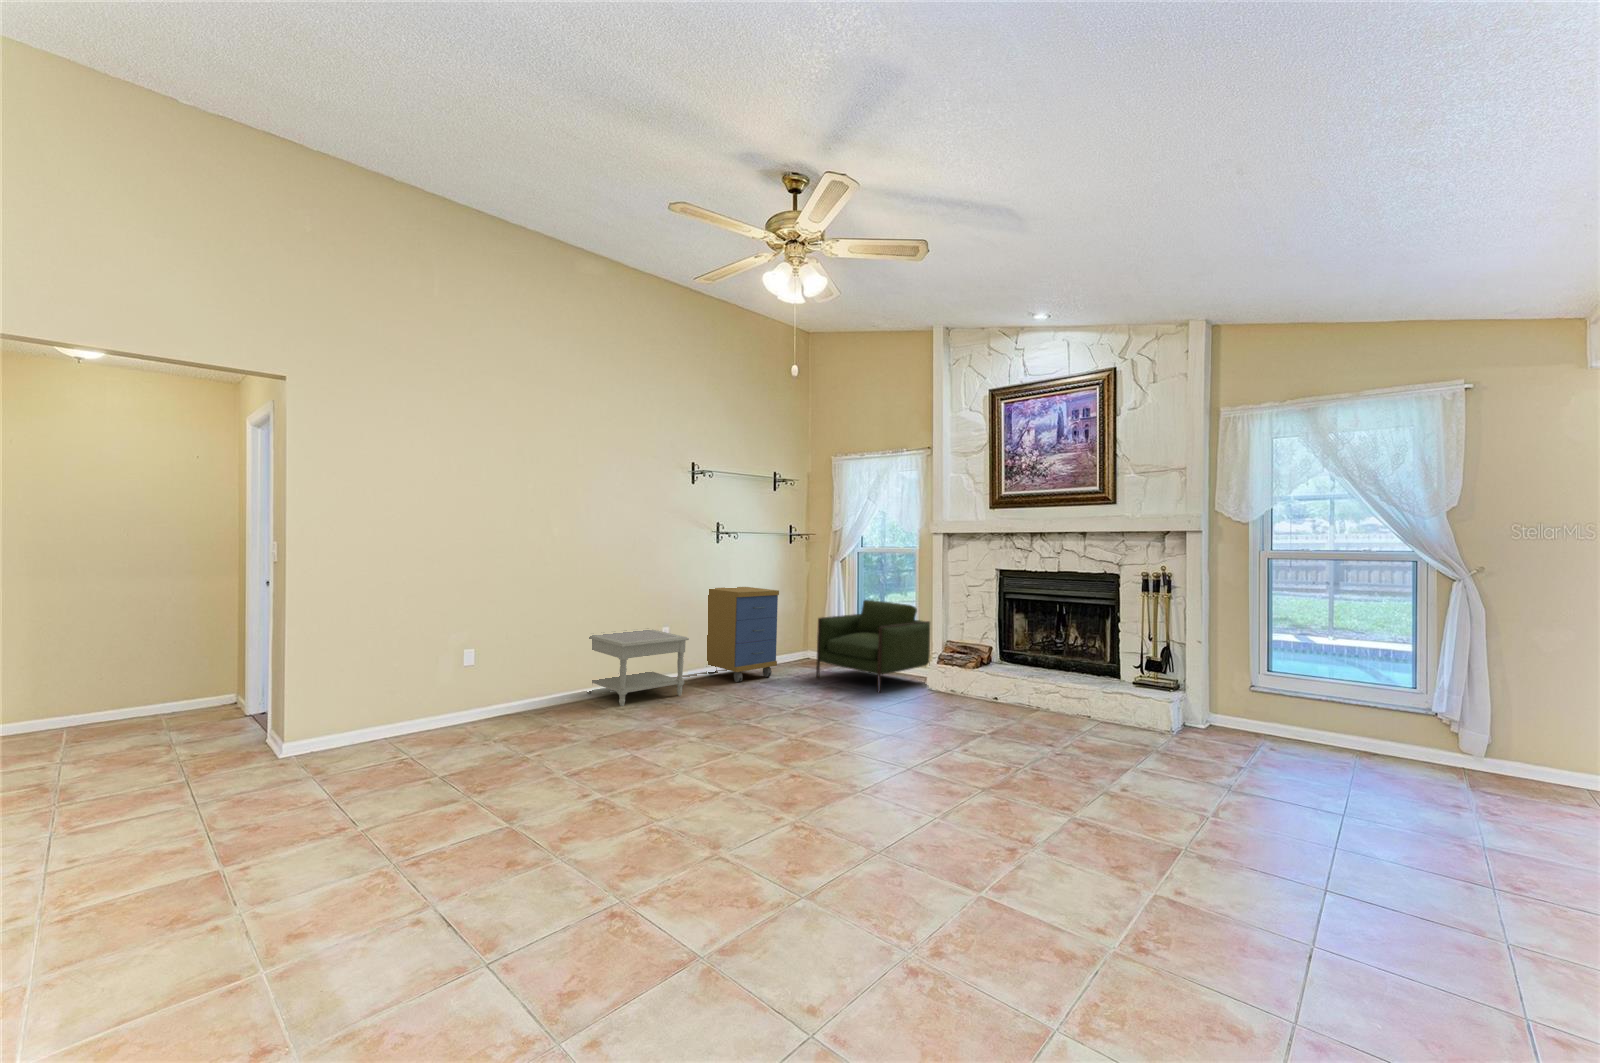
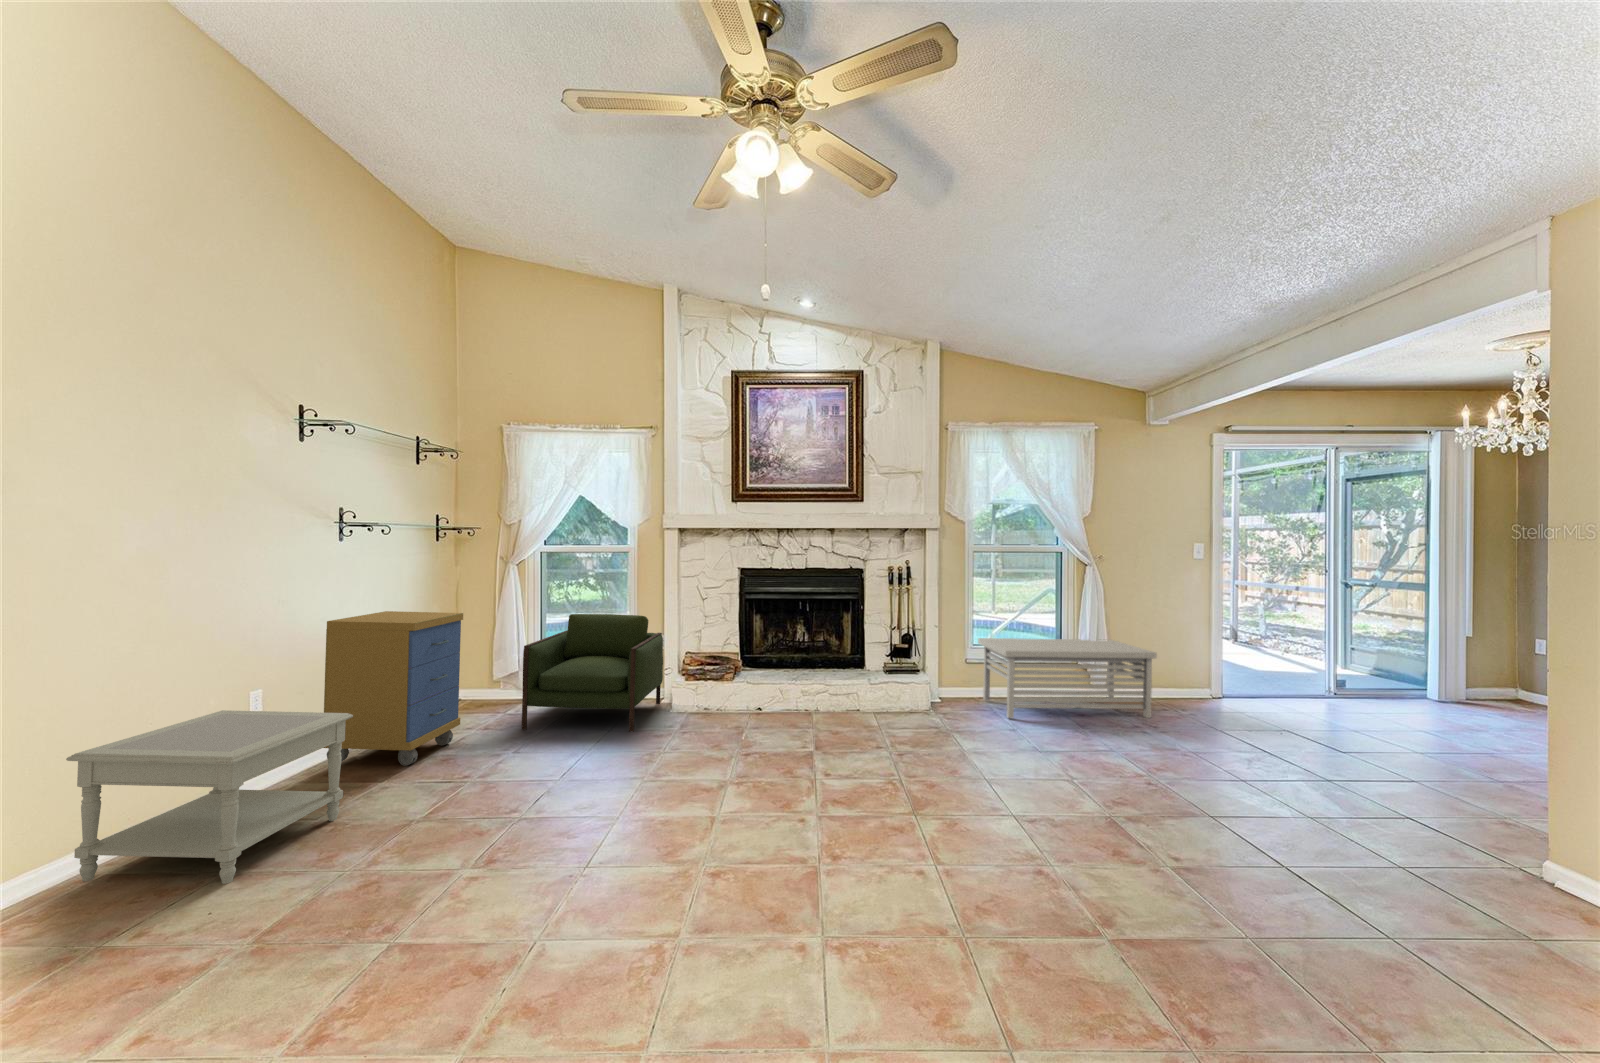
storage bench: none [1253,663,1533,811] -> present [978,638,1157,718]

